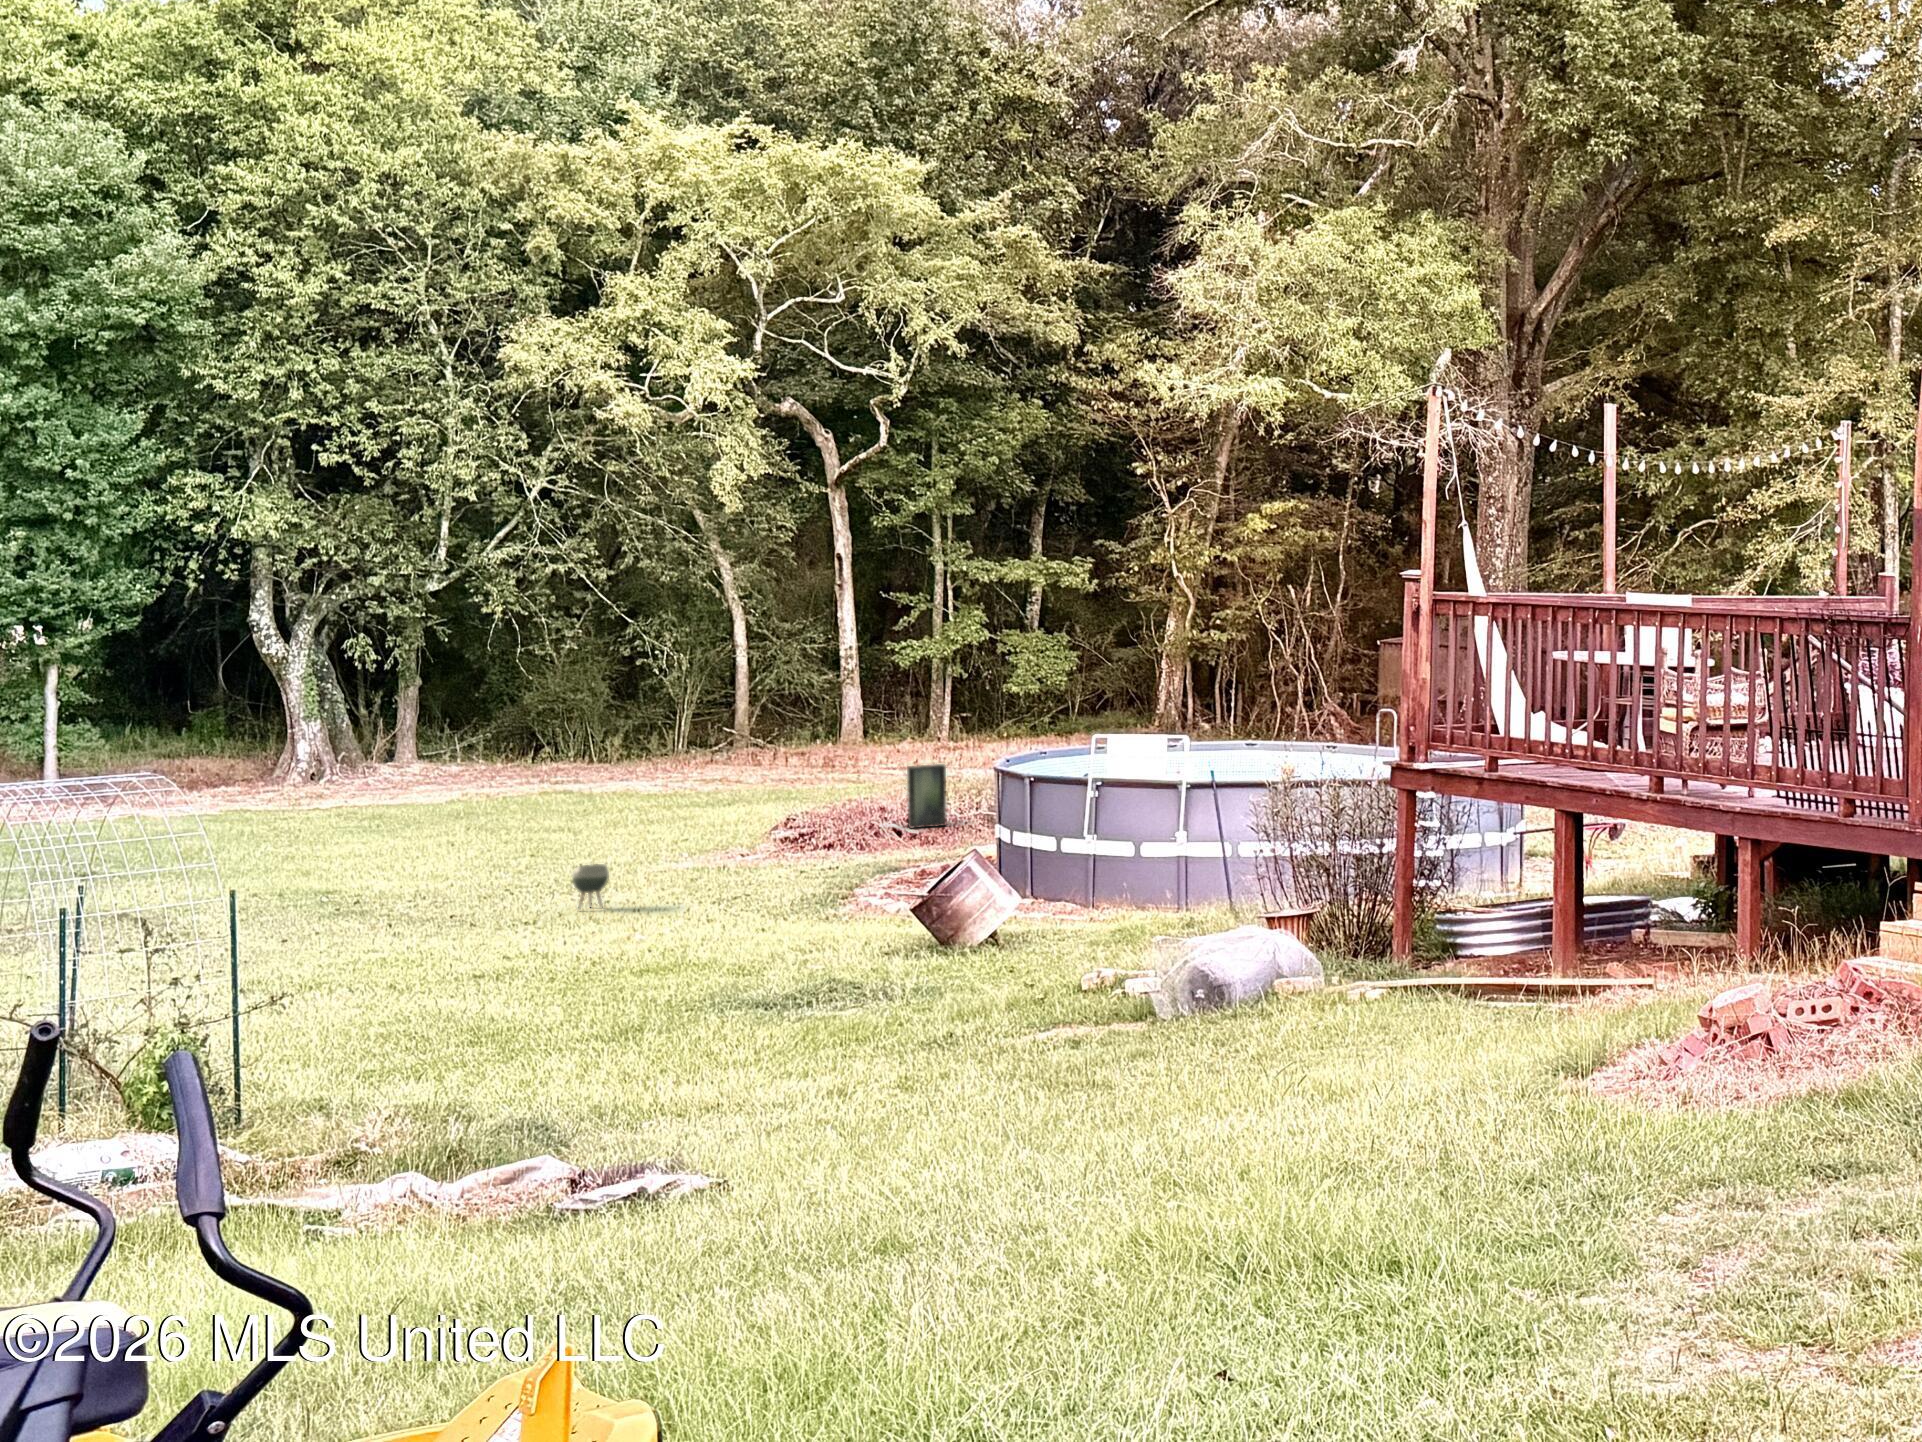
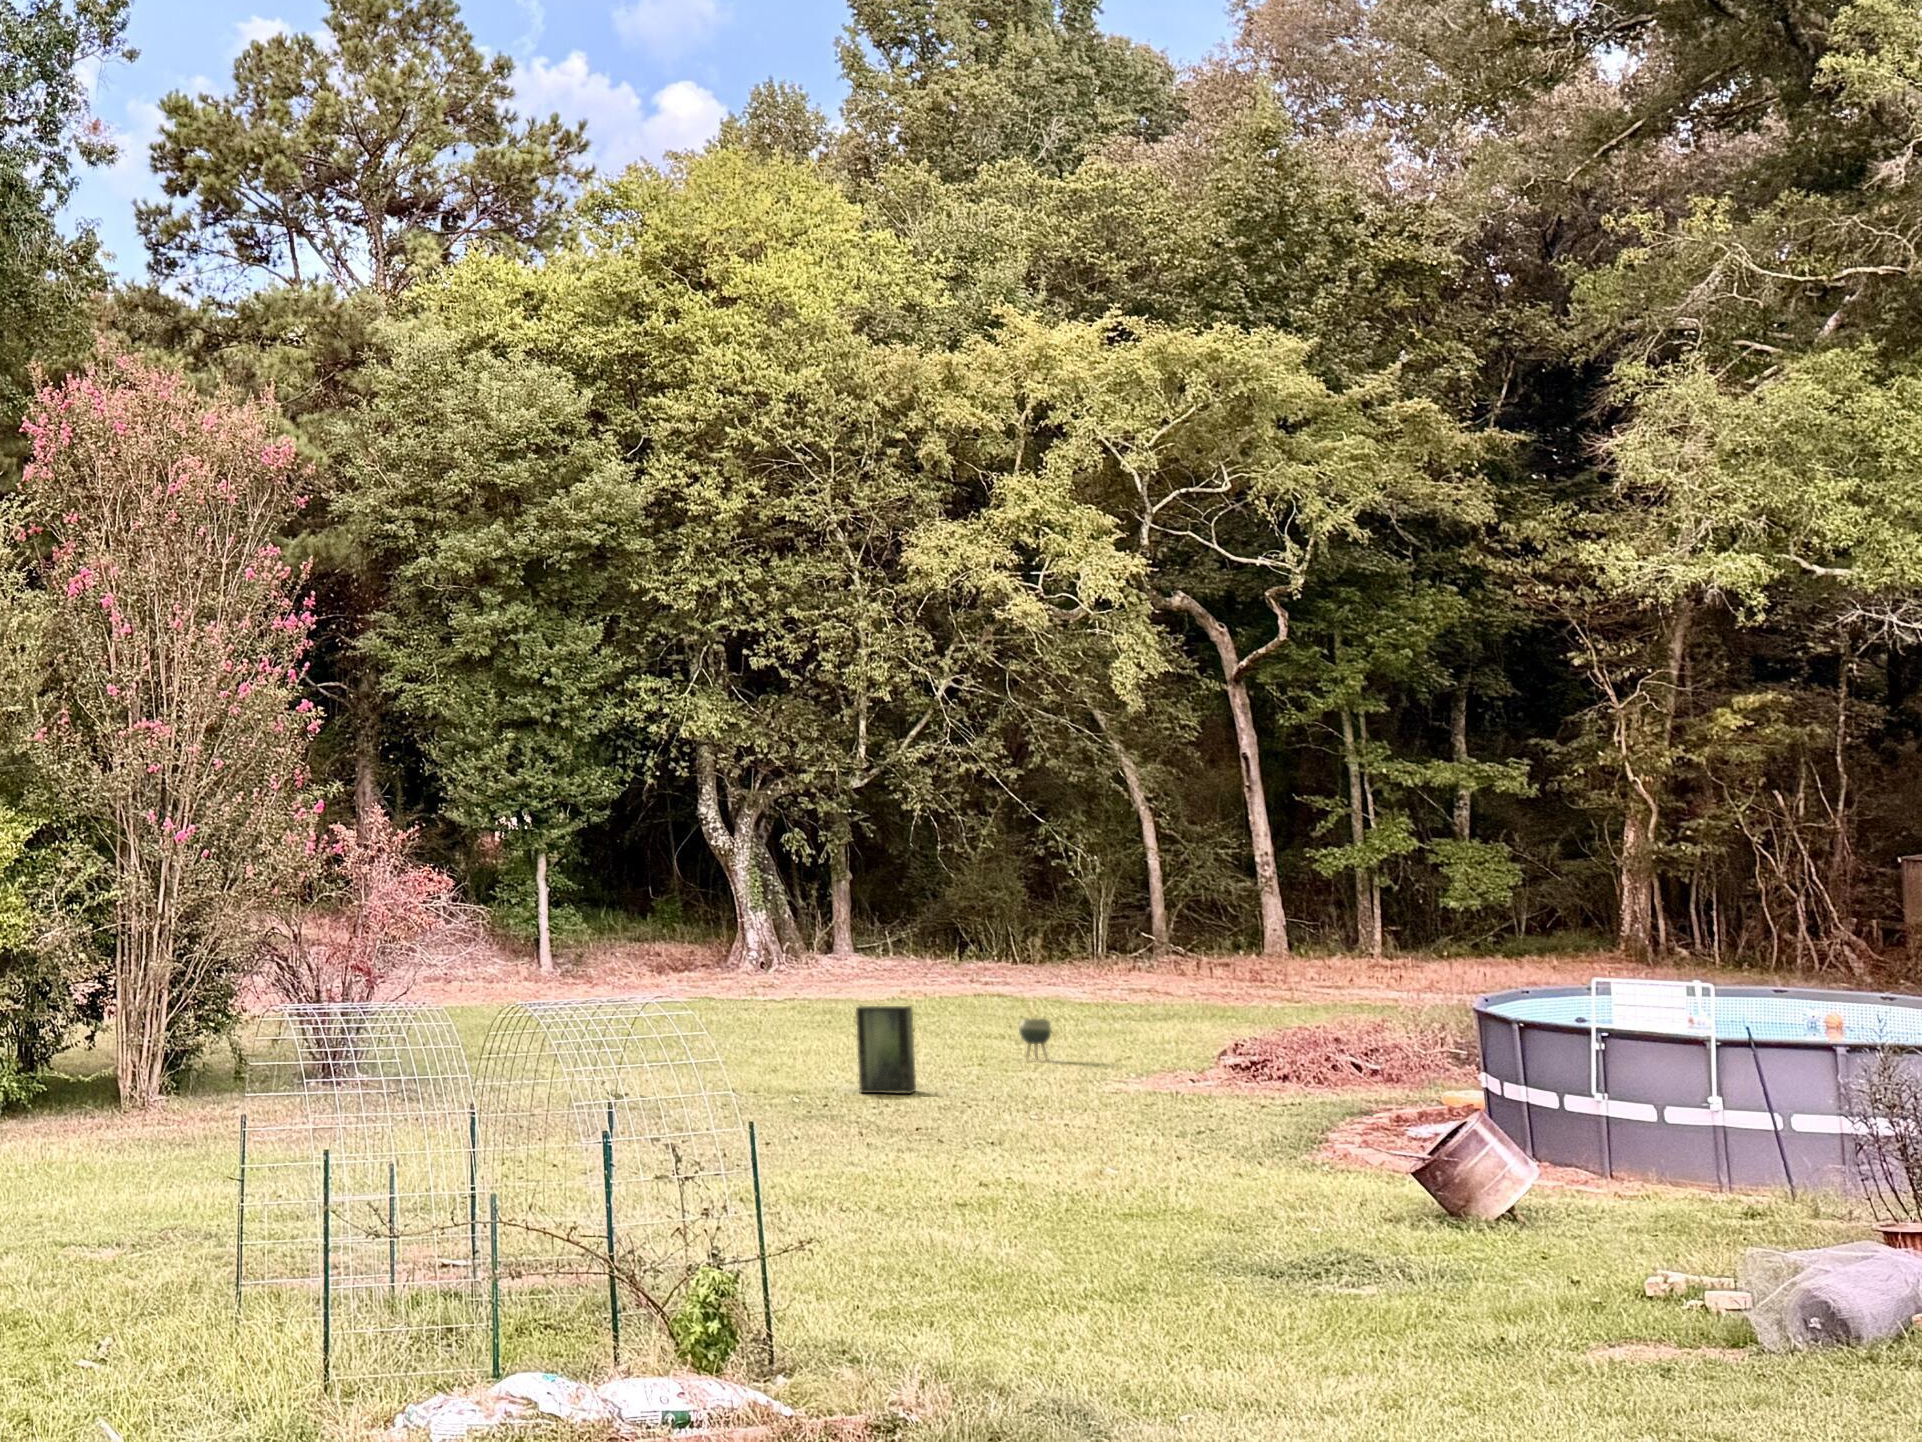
storage box: present [907,764,947,828] -> present [856,1006,916,1094]

